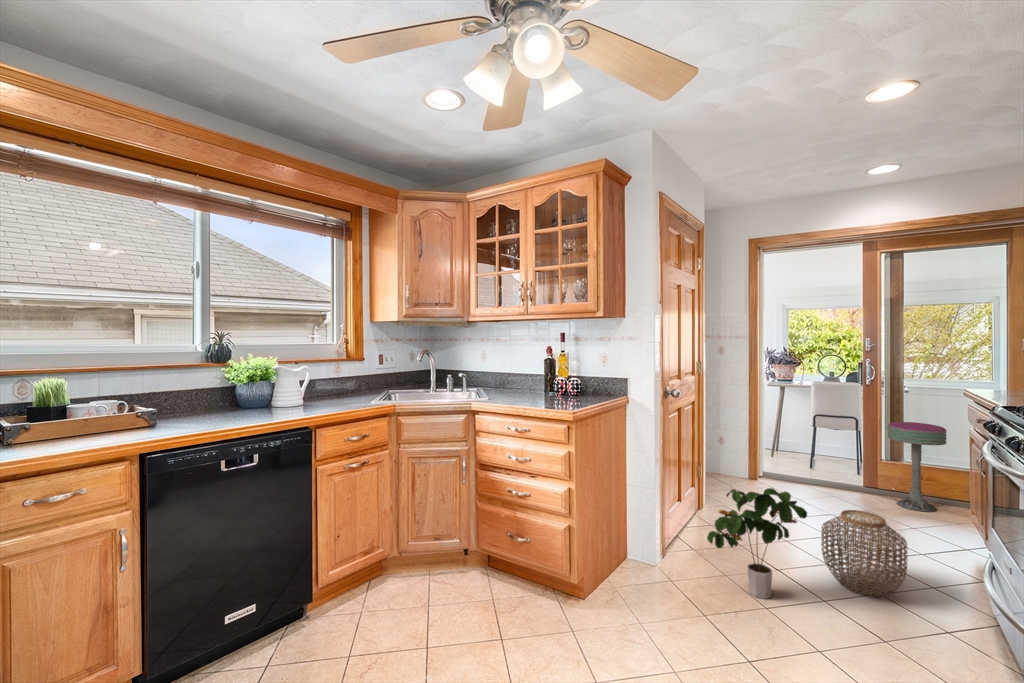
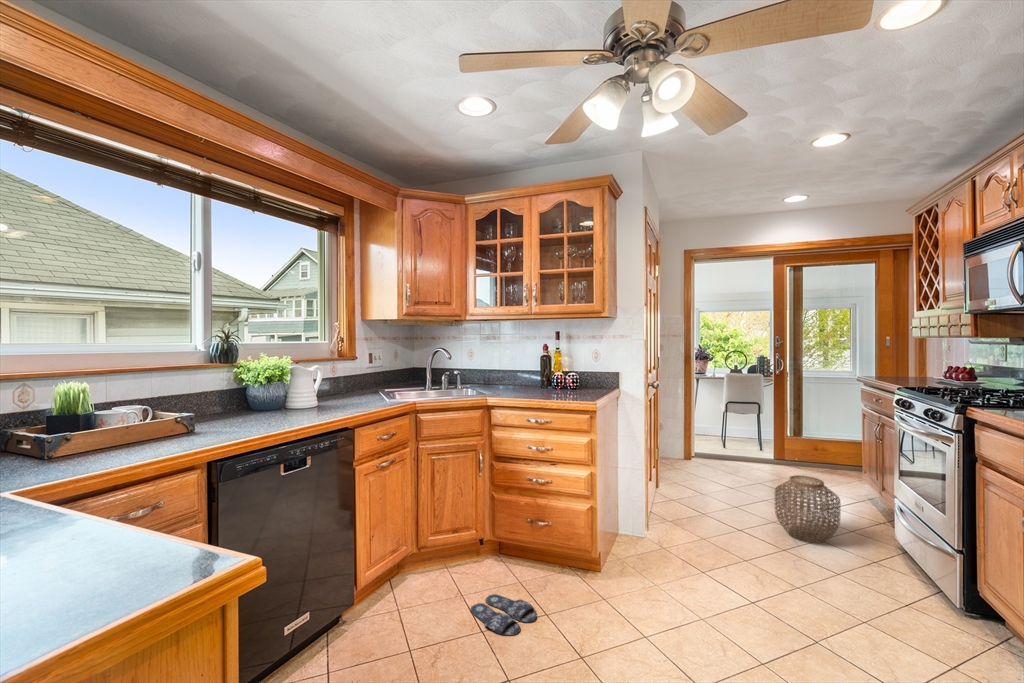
bar stool: present [888,422,947,512] -> none [793,404,836,475]
potted plant: present [707,488,807,599] -> none [697,462,771,554]
slippers: none [425,610,489,656] -> present [471,594,537,636]

